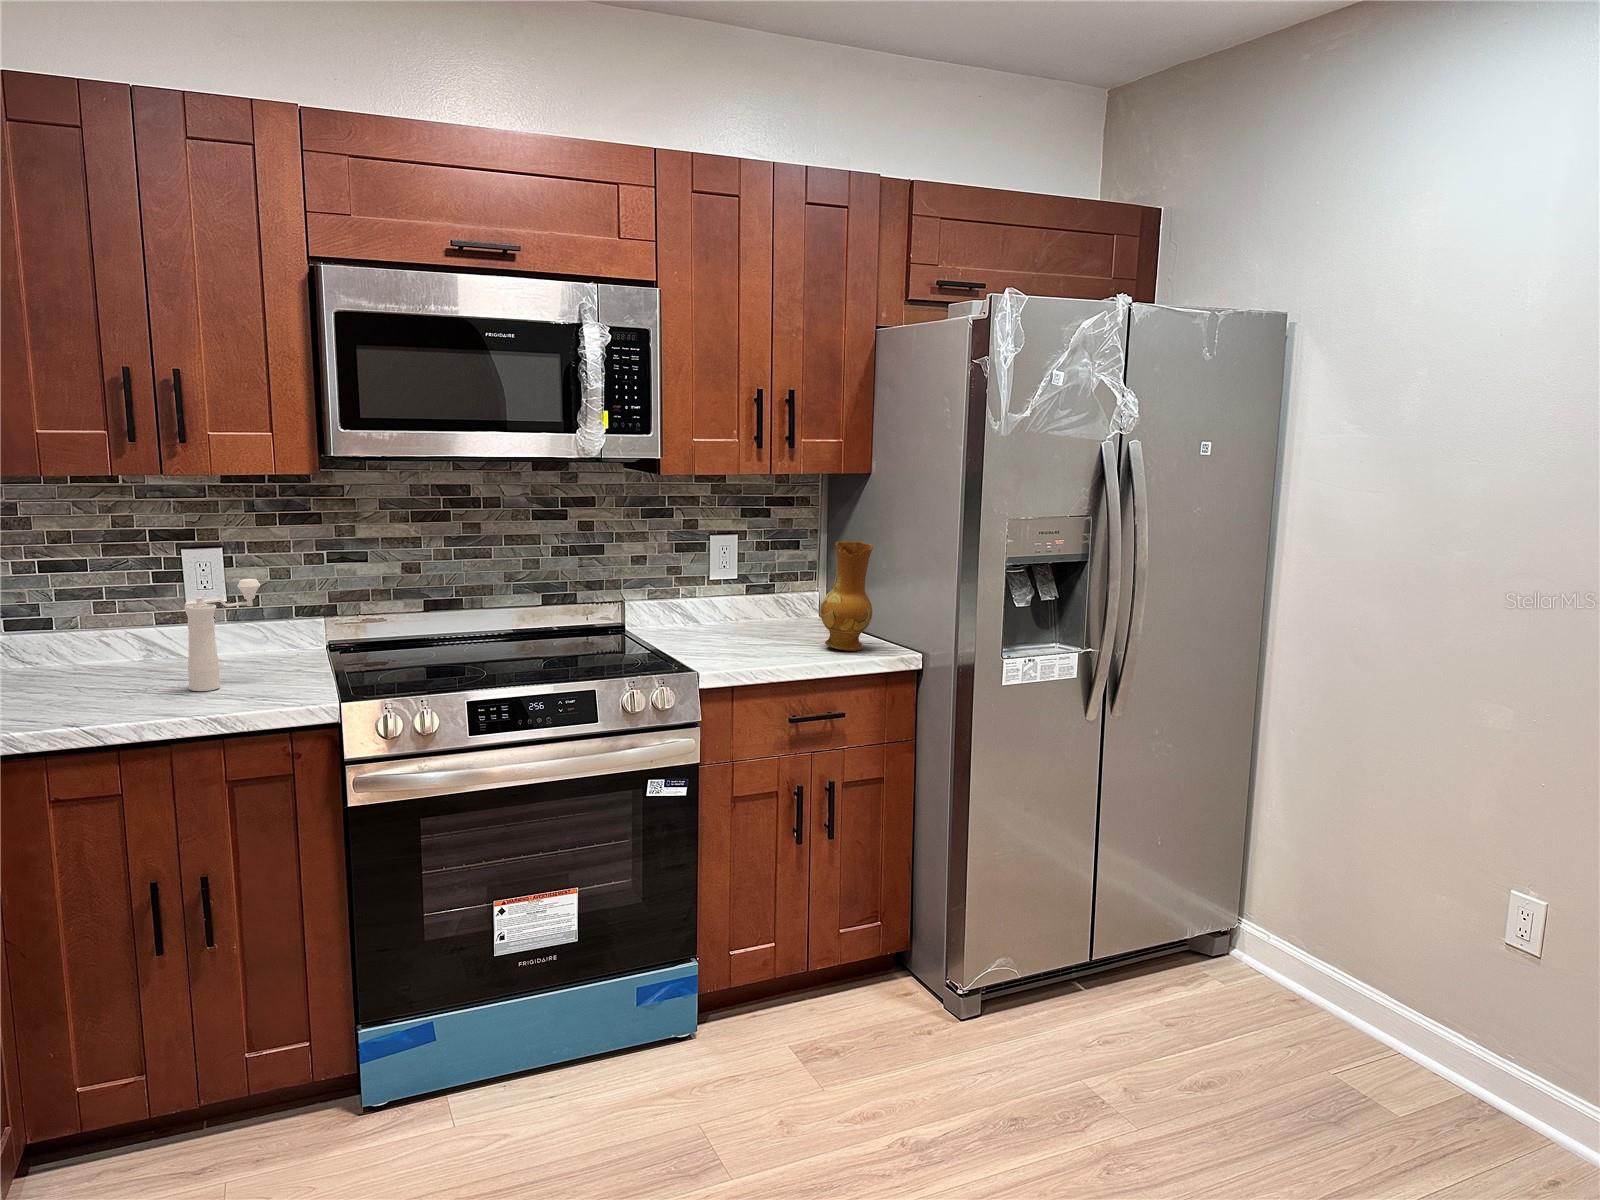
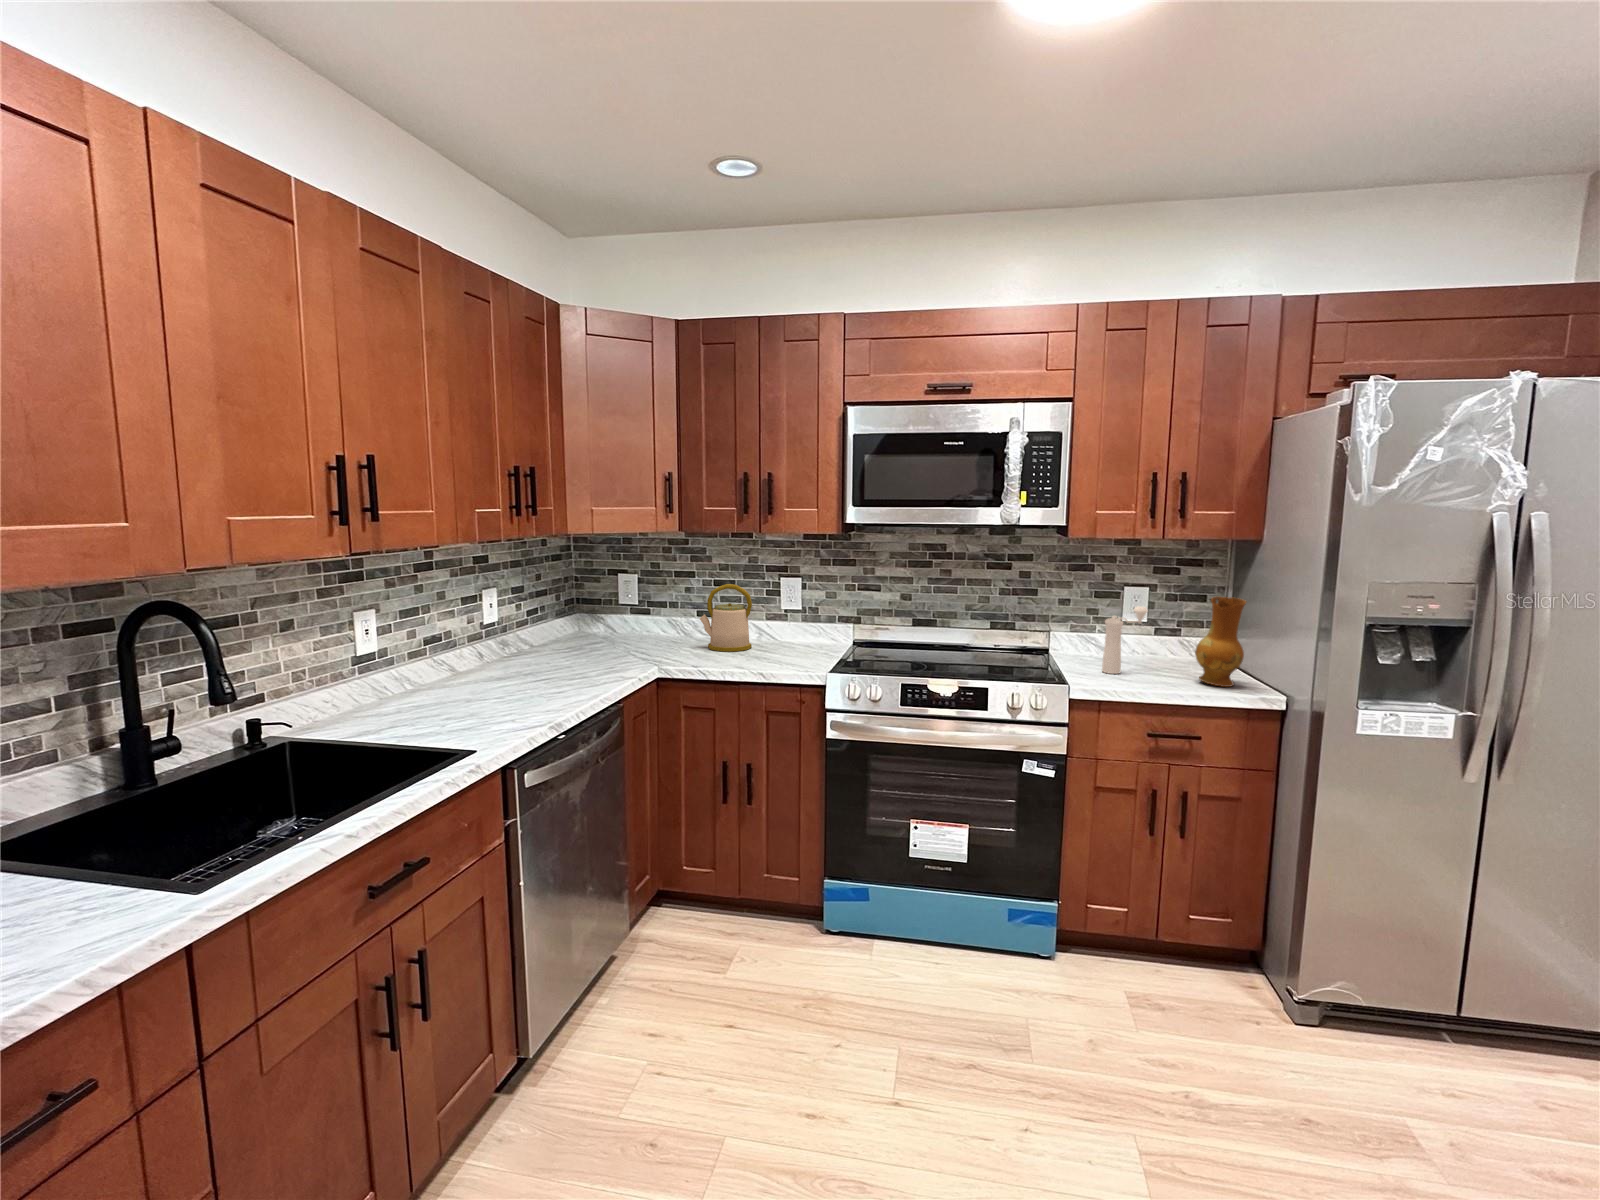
kettle: none [37,567,151,691] -> present [700,584,752,652]
pepper mill: present [184,579,260,691] -> present [1102,606,1147,674]

